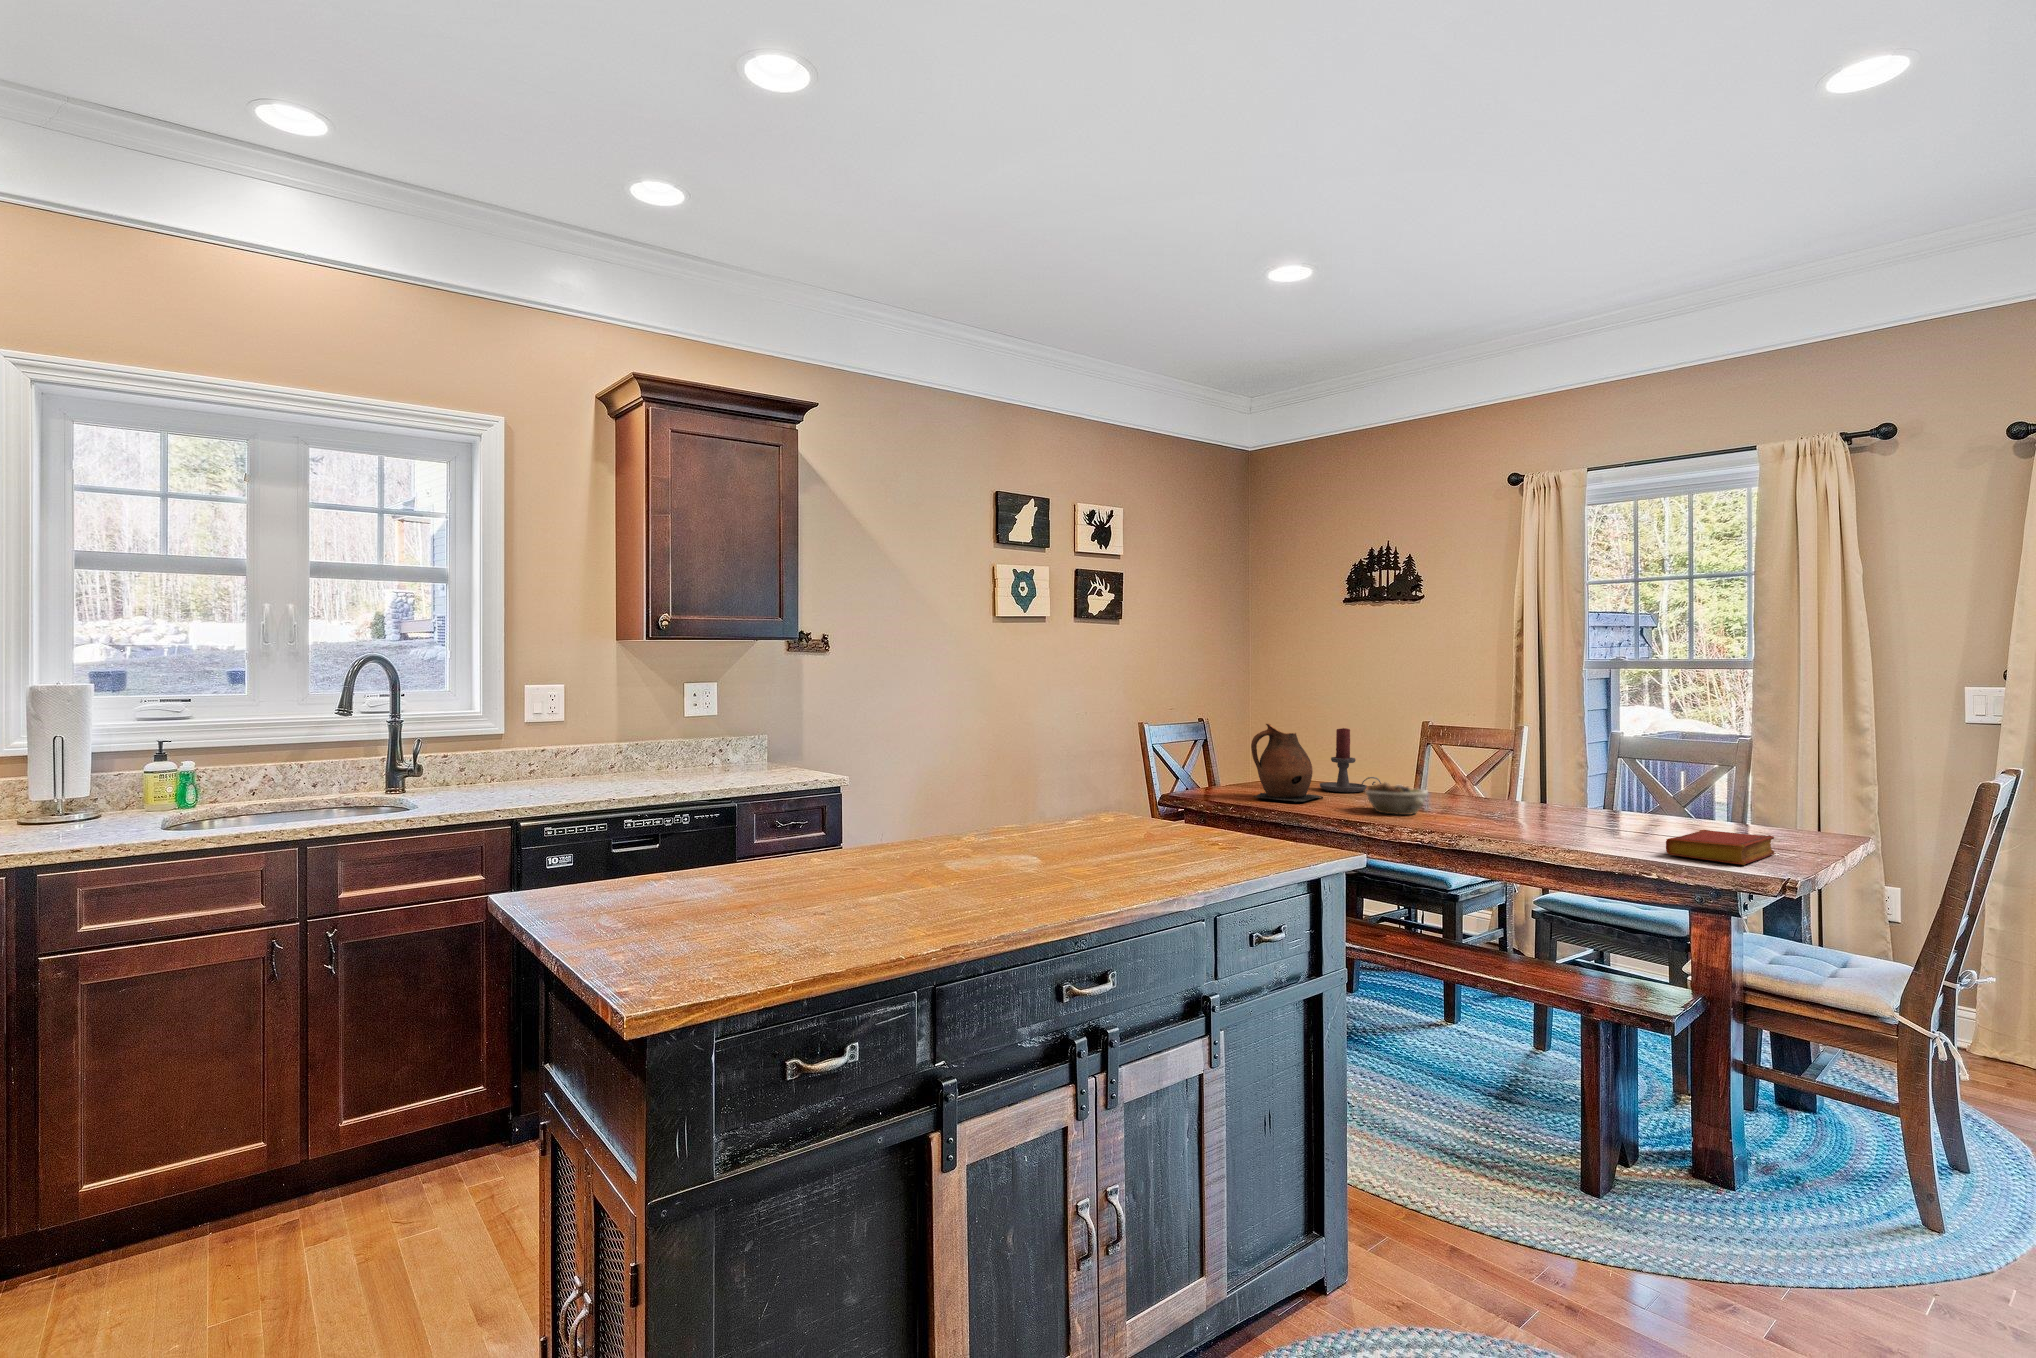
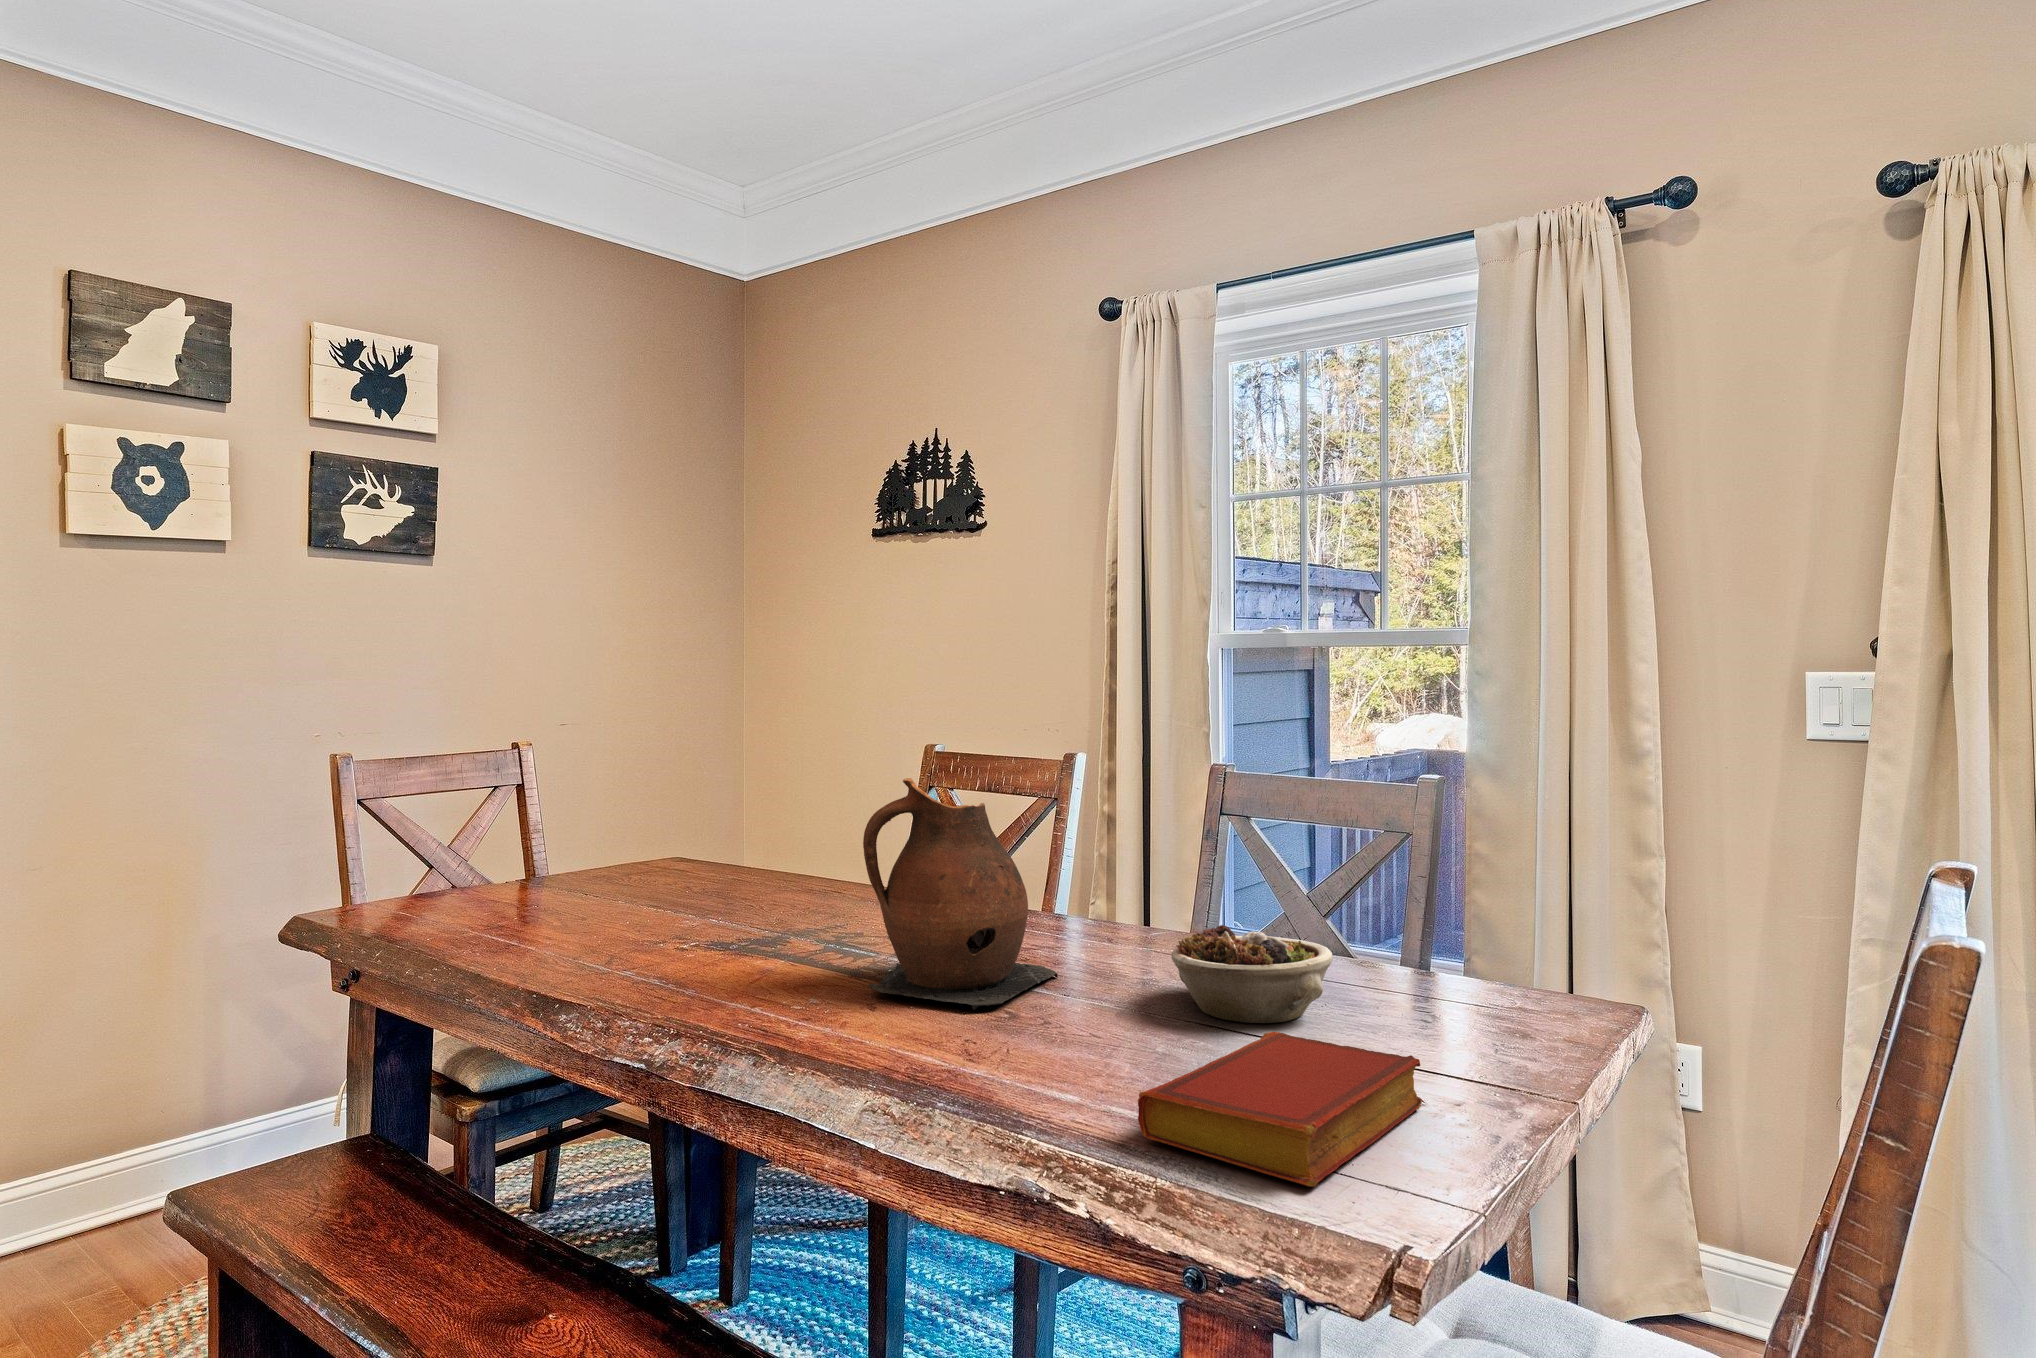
ceramic pitcher: present [1251,723,1323,803] -> present [863,778,1058,1010]
candle holder: present [1320,728,1381,792] -> none [663,763,784,900]
succulent planter: present [1366,783,1428,815] -> present [1172,925,1333,1023]

